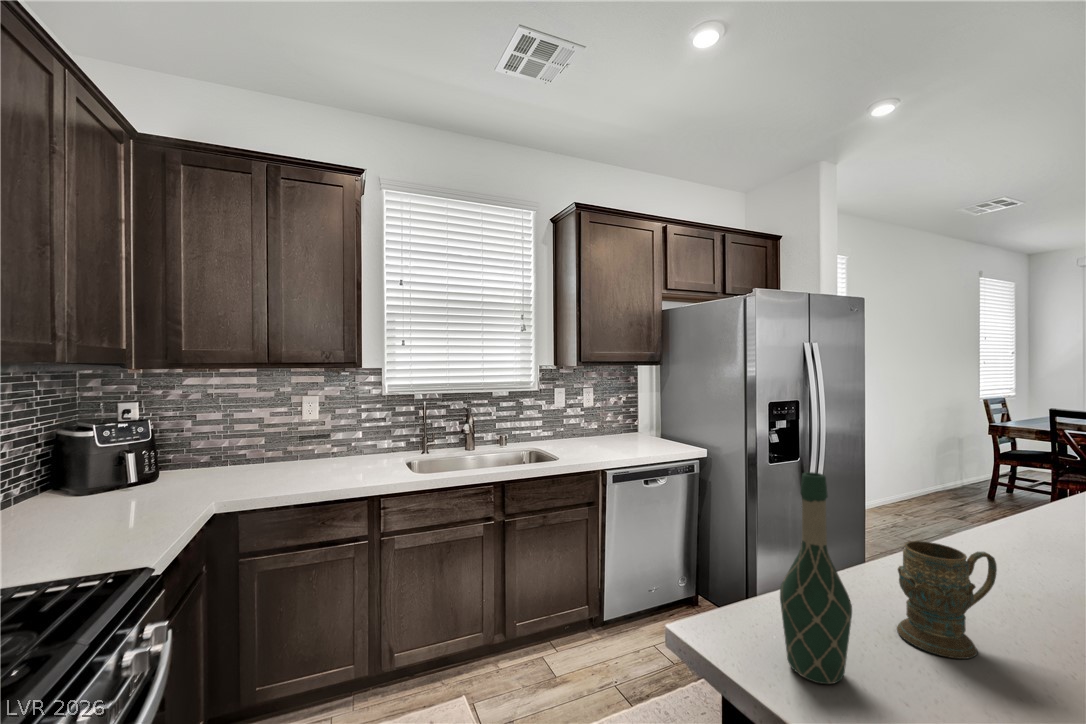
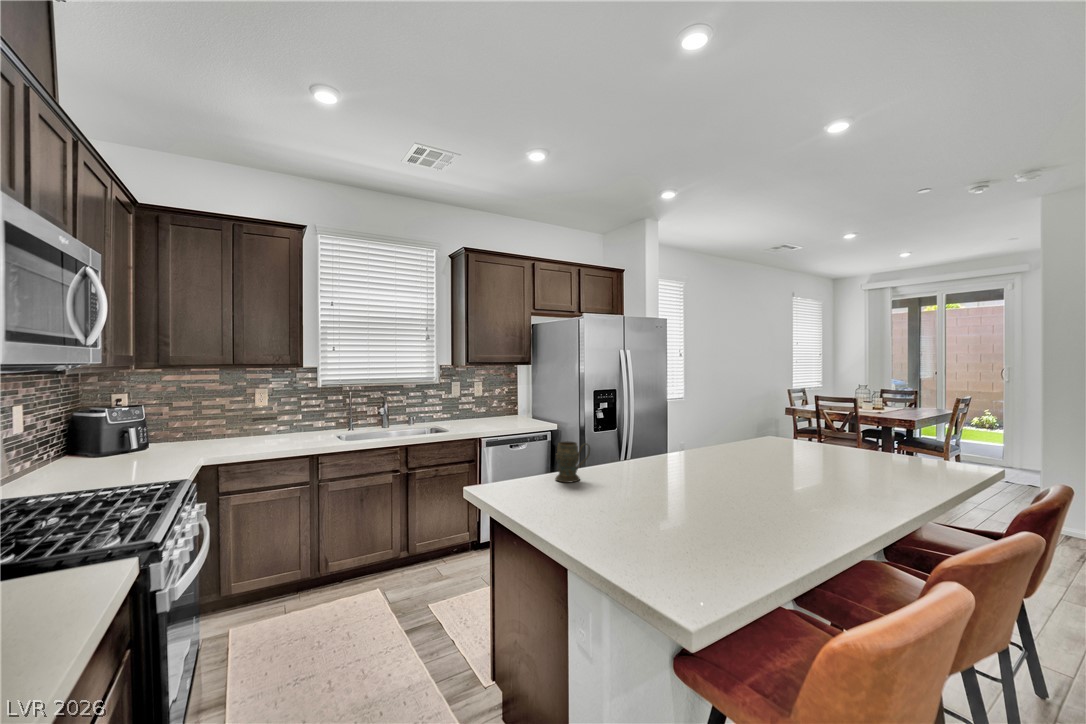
wine bottle: present [780,472,852,684] -> none [498,411,523,490]

